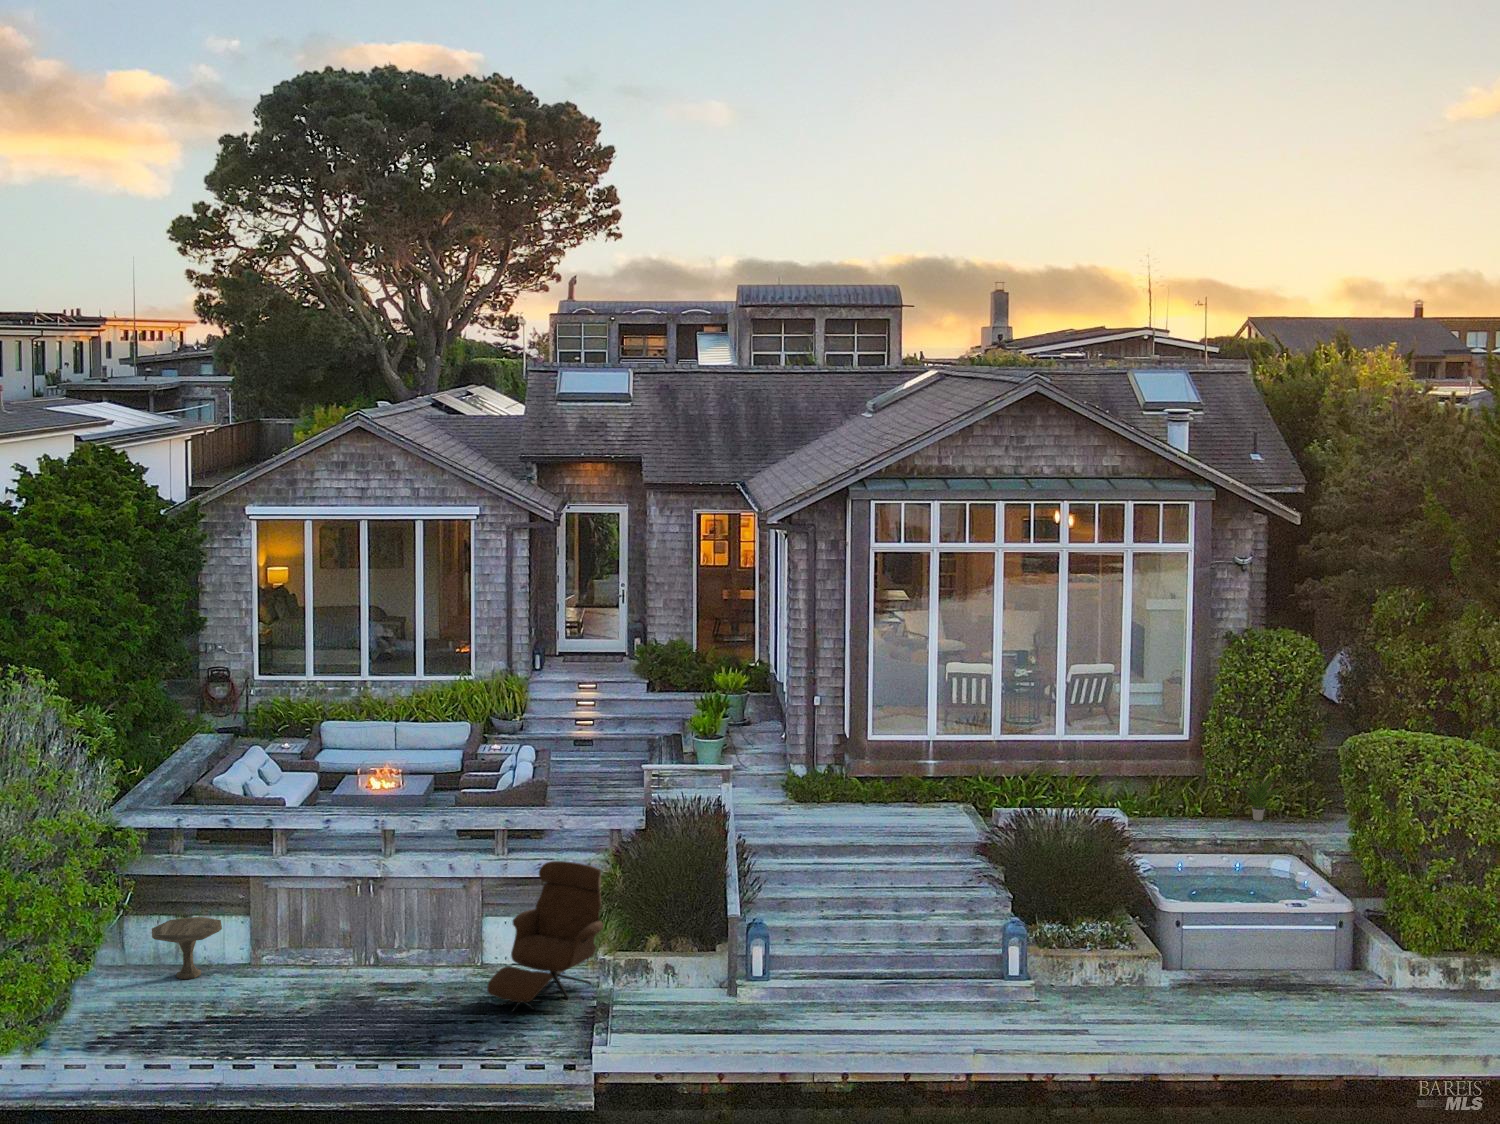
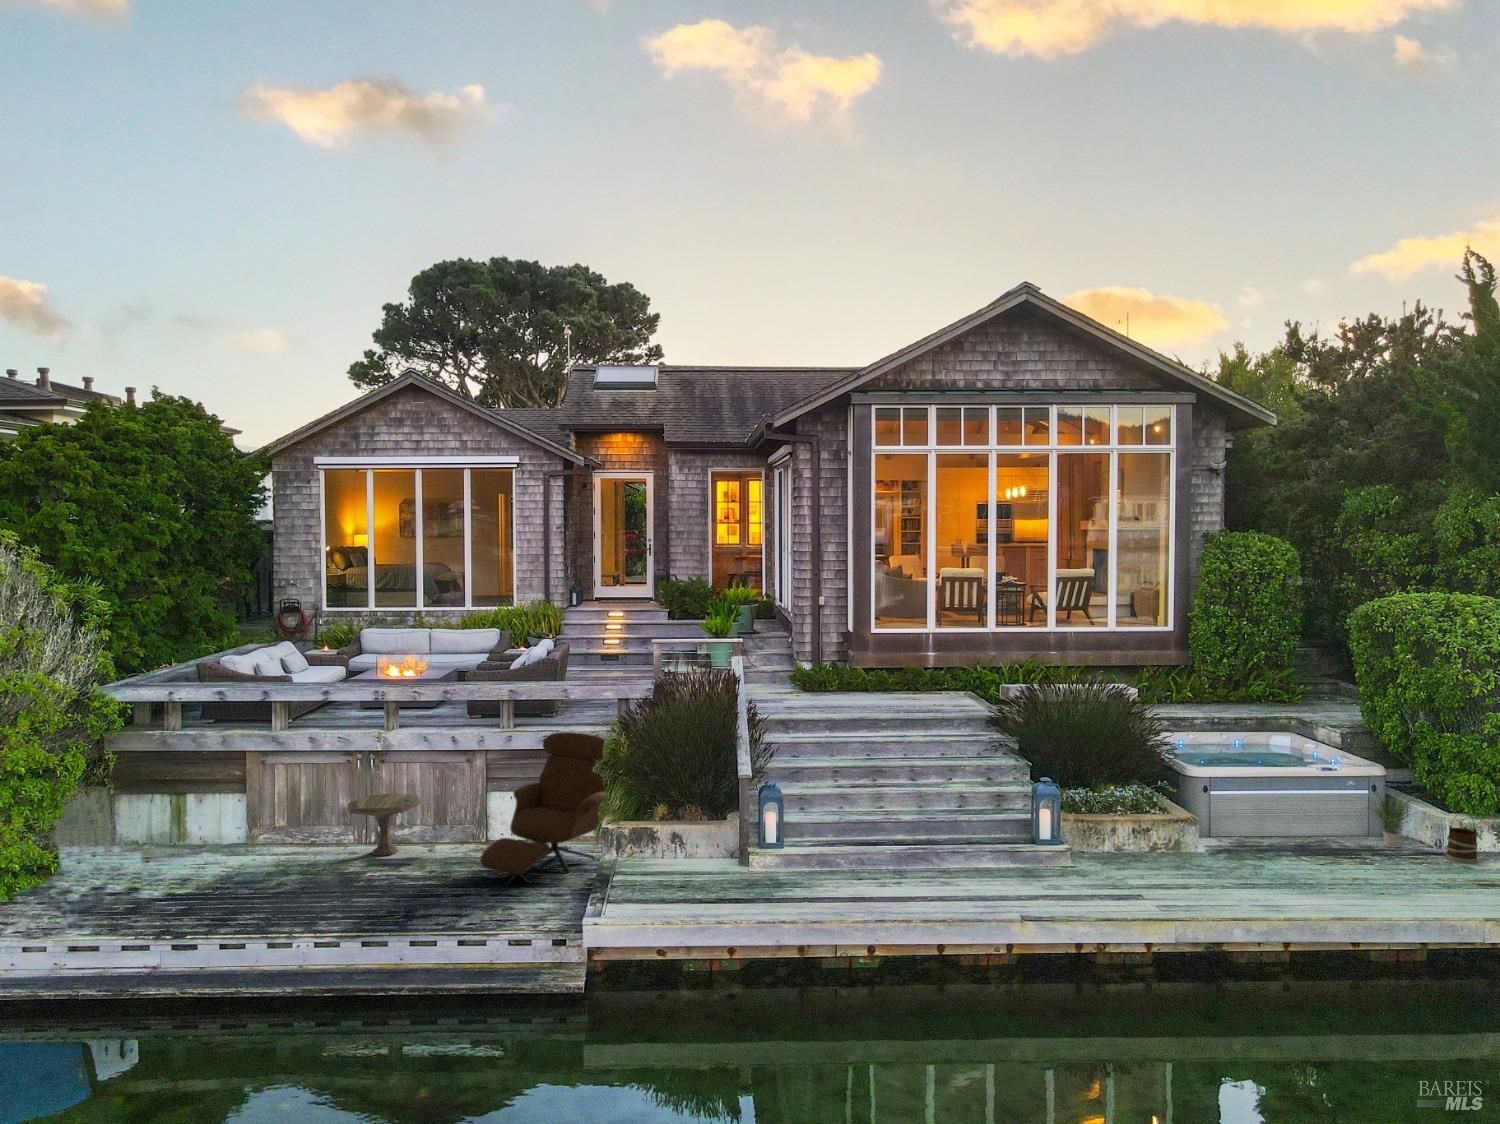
potted plant: present [1241,775,1277,821] -> present [1372,791,1414,848]
side table: present [152,917,222,979] -> present [348,793,421,856]
wooden bucket: none [1386,952,1412,1000] -> present [1446,813,1478,864]

